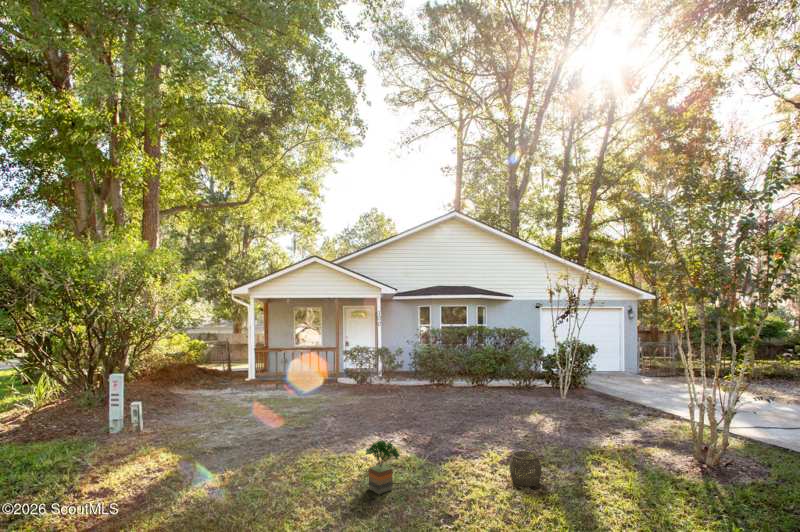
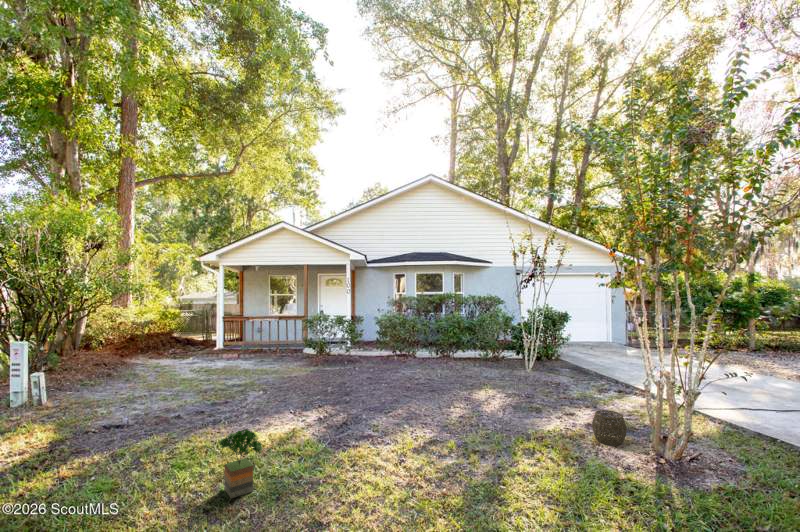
woven basket: present [509,451,542,487] -> present [592,410,627,445]

